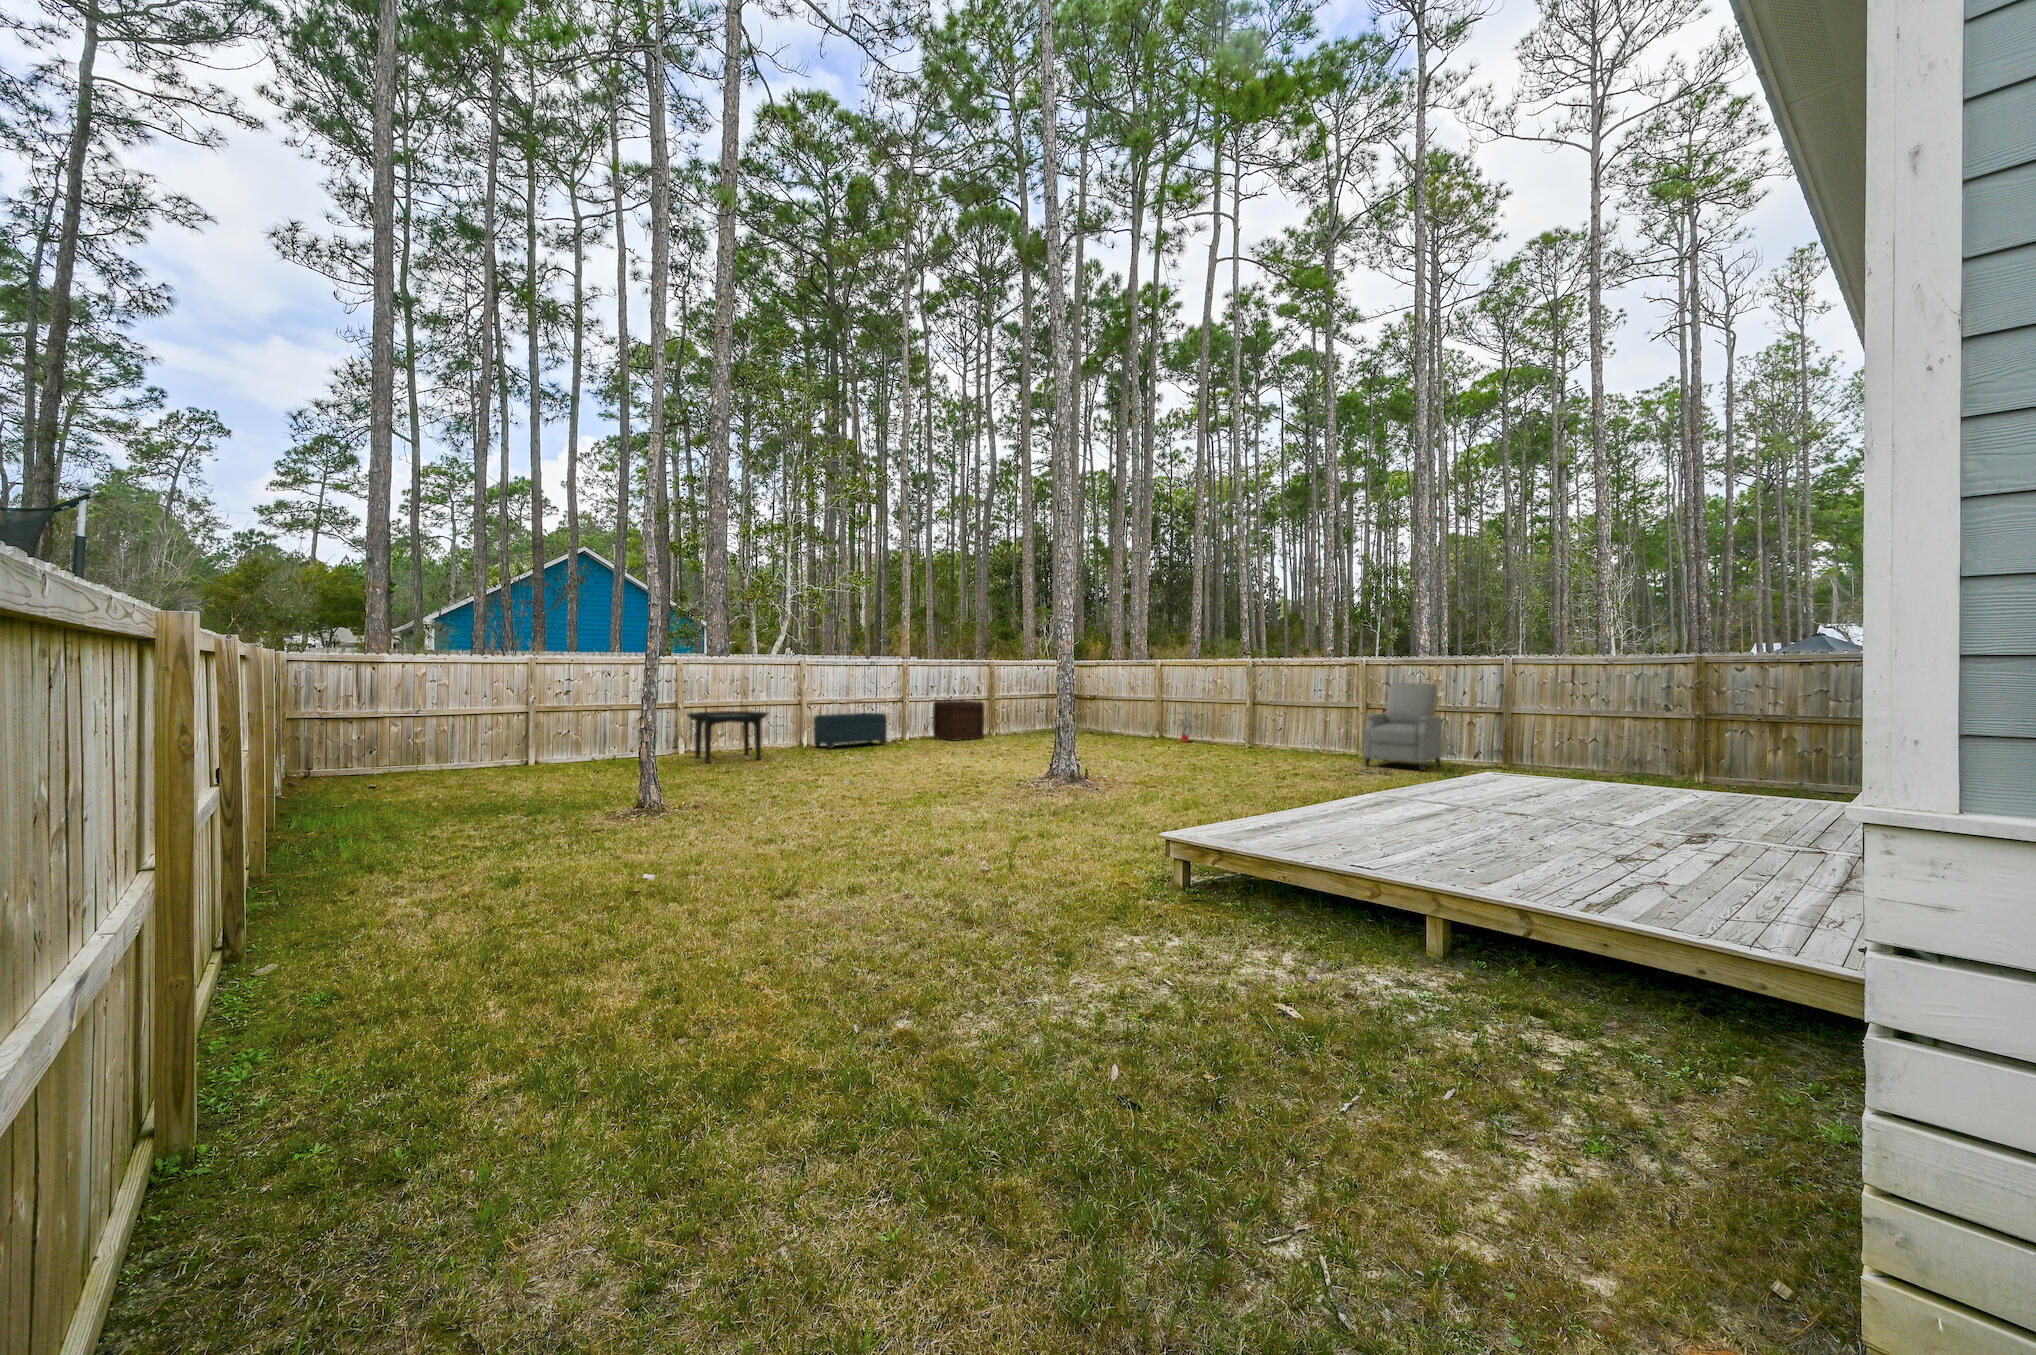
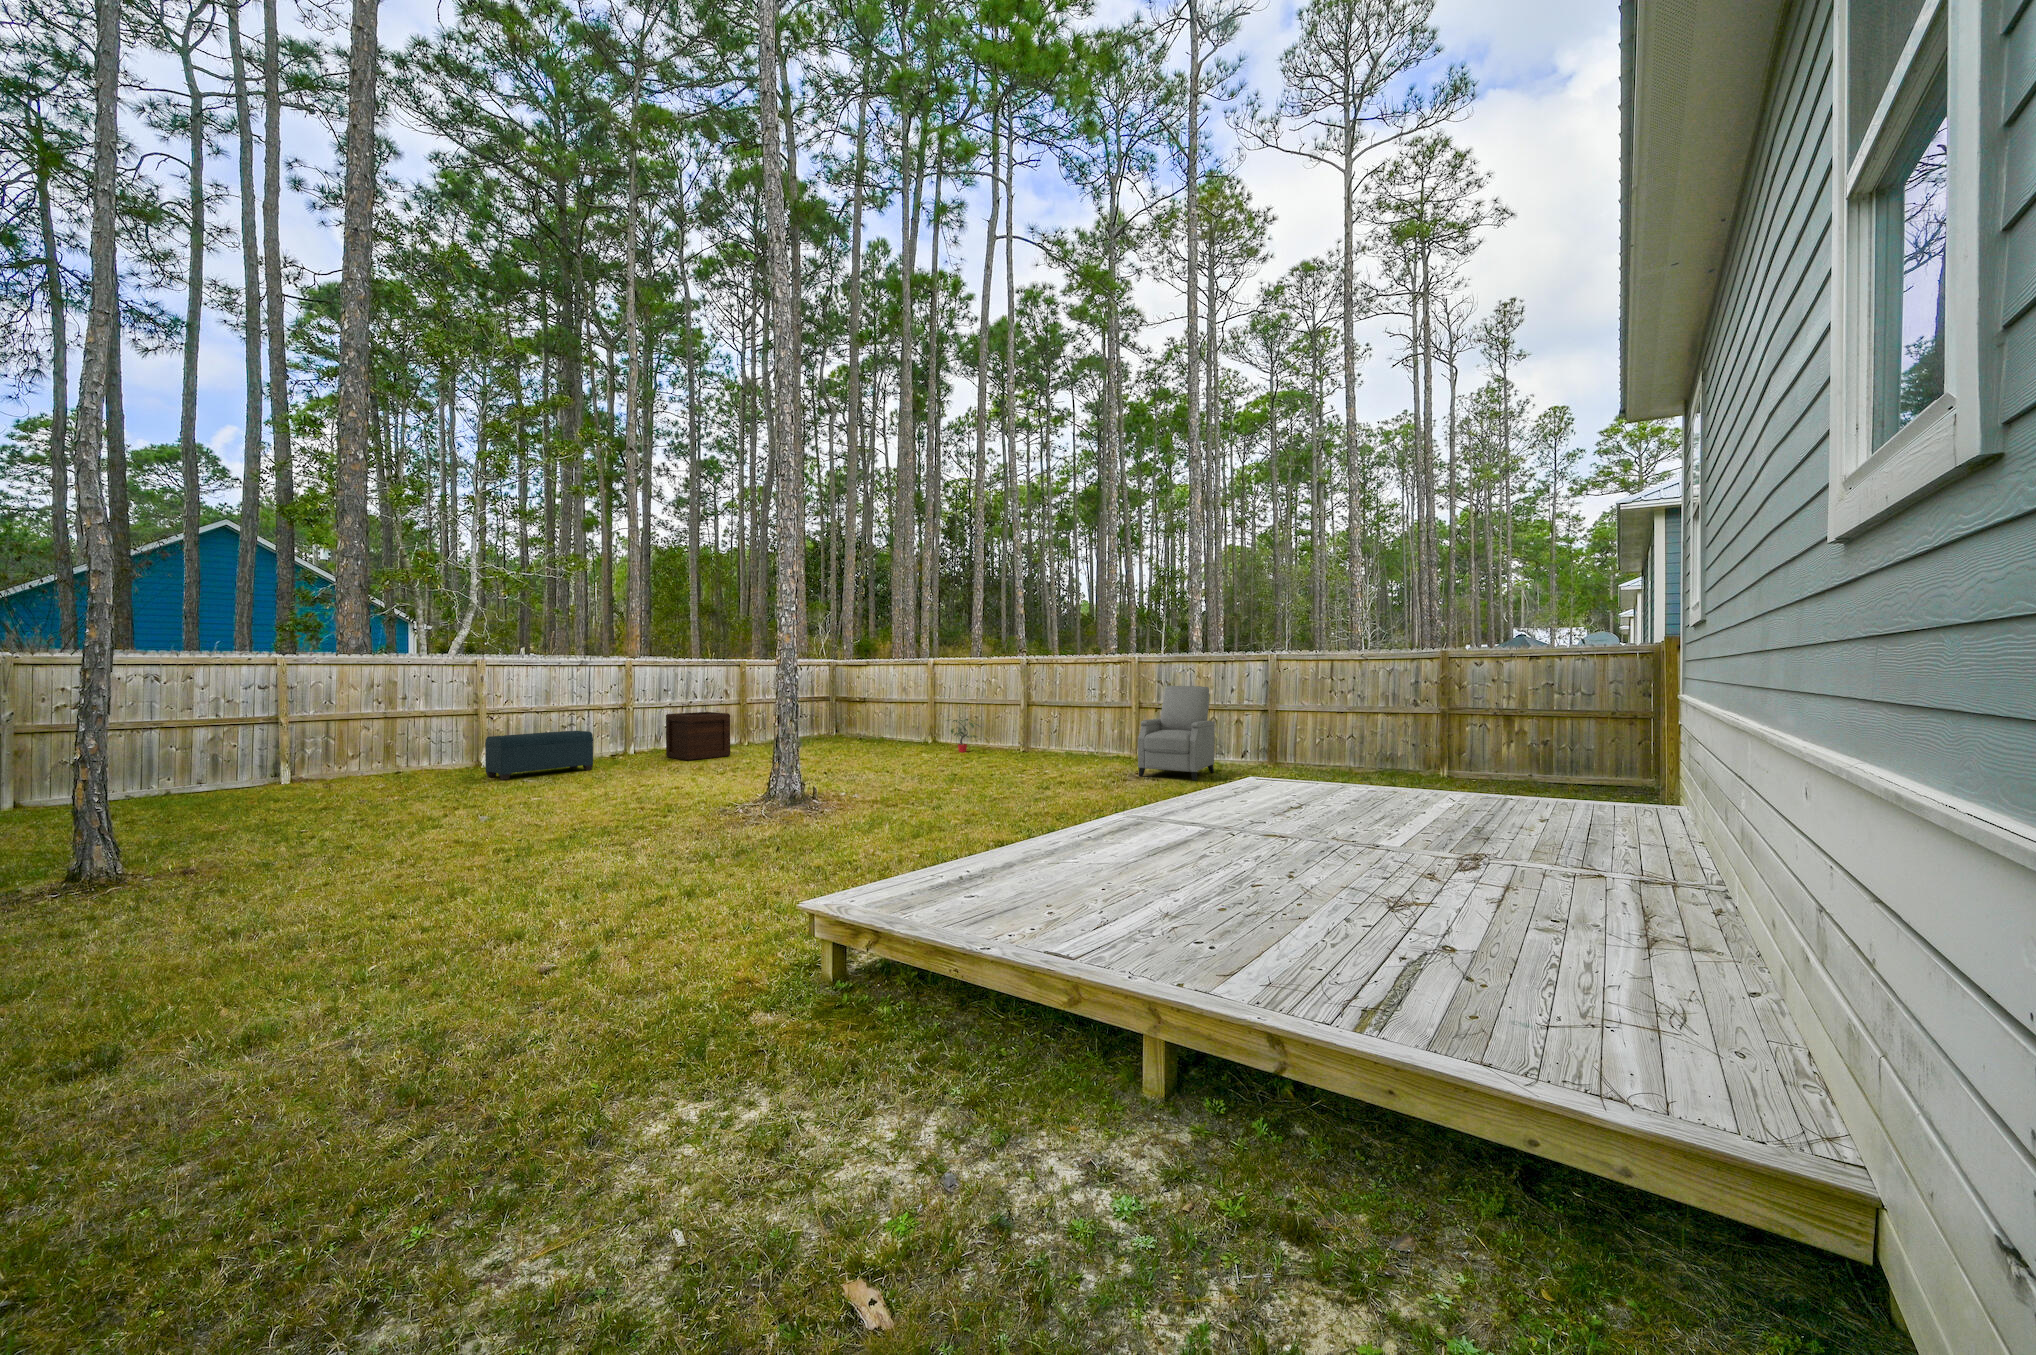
round table: present [687,711,768,763] -> none [248,736,396,812]

